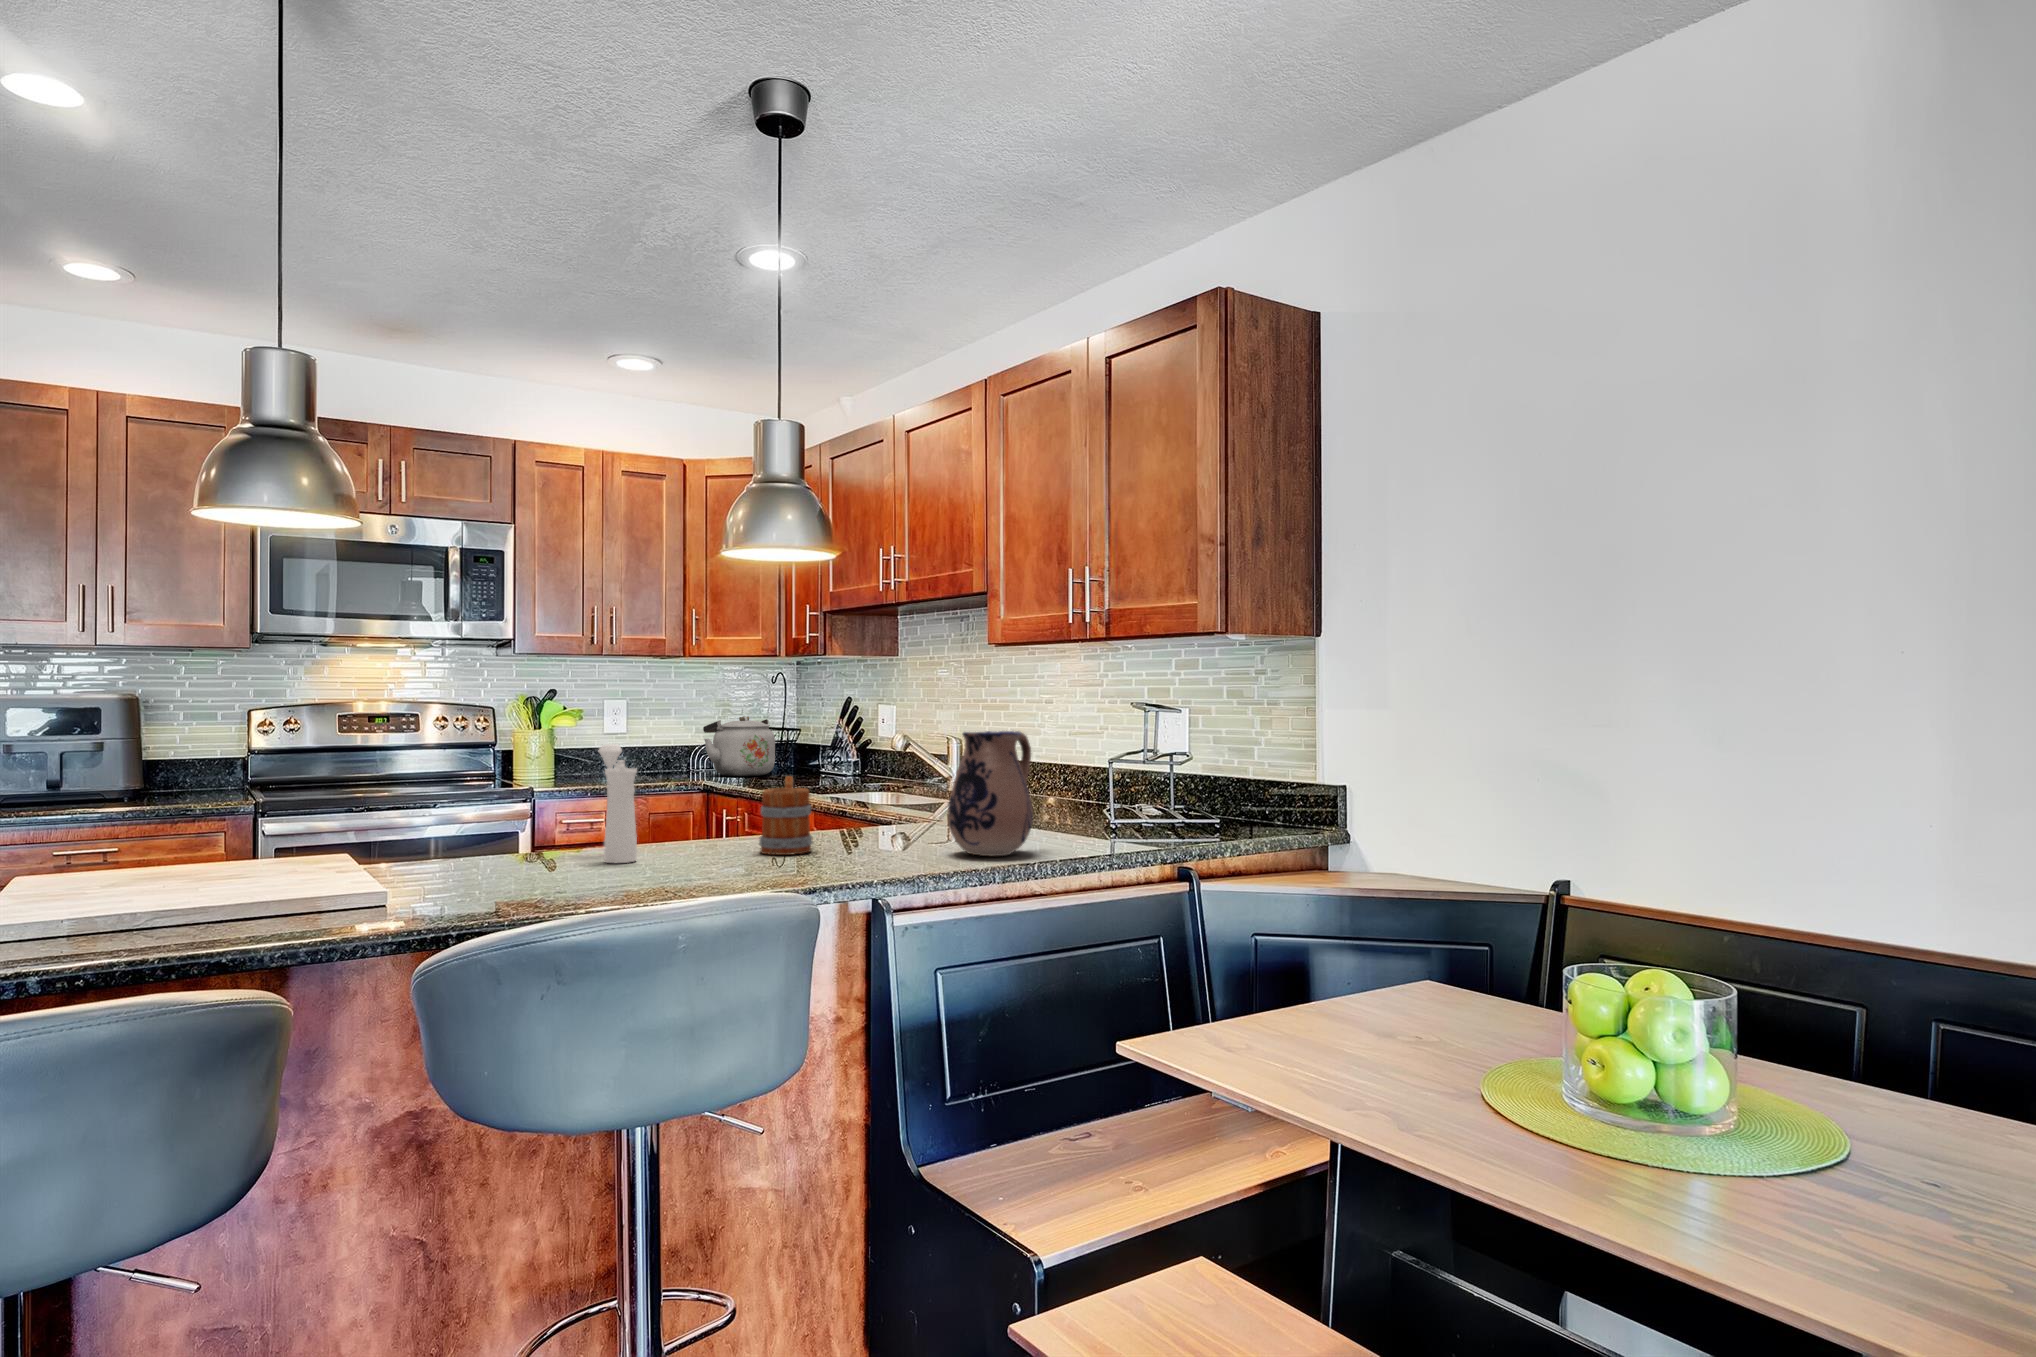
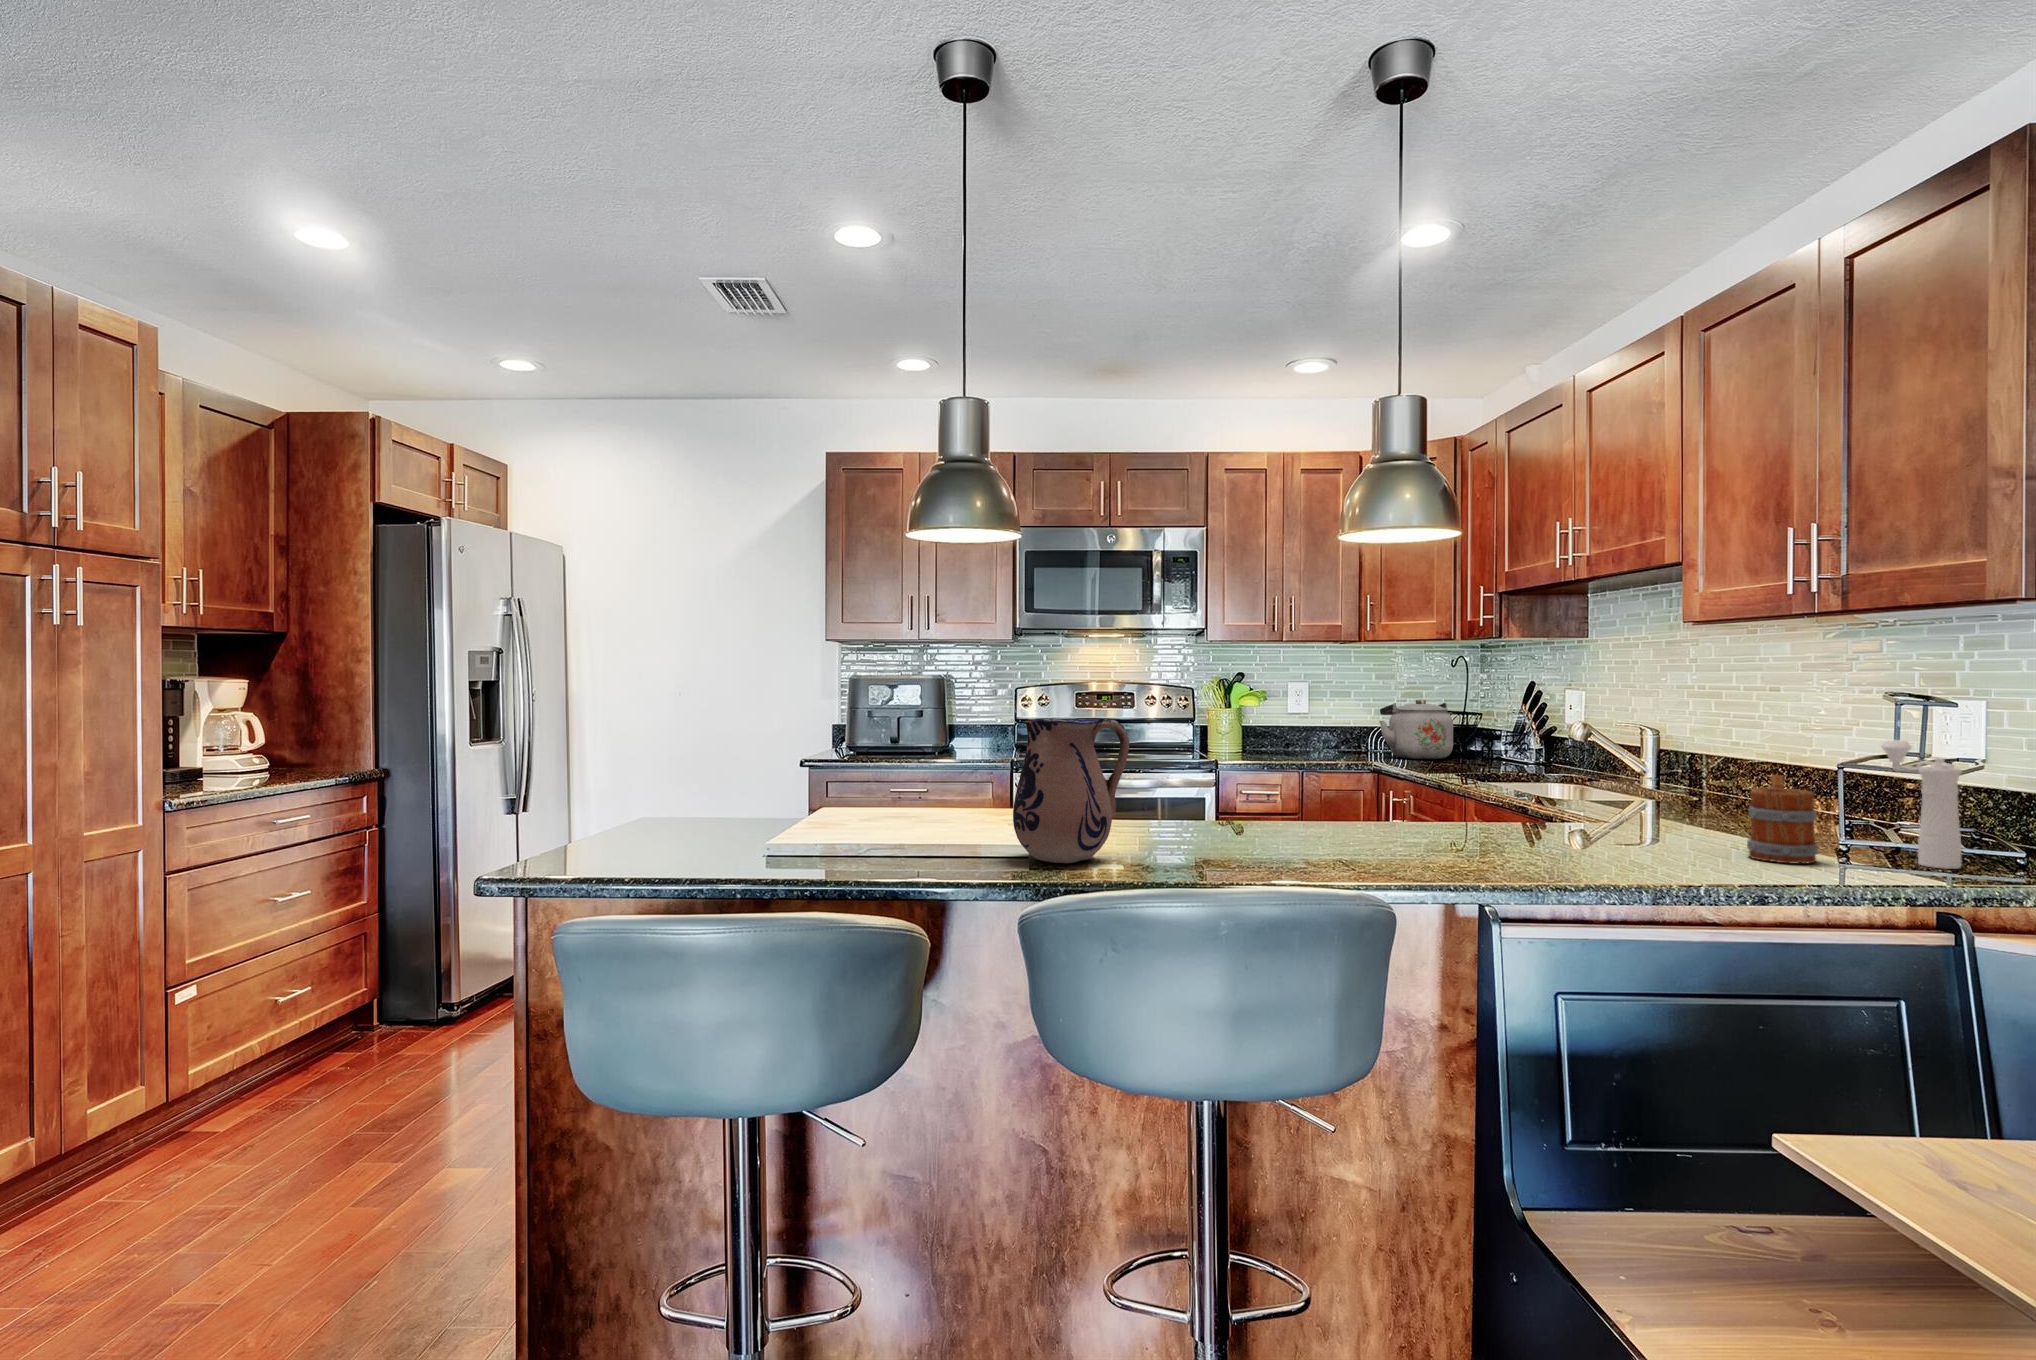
ceramic pitcher: present [948,731,1033,856] -> present [1013,718,1129,863]
pepper mill: present [599,744,637,863] -> present [1881,740,1962,869]
mug: present [759,776,813,855] -> present [1747,775,1818,864]

